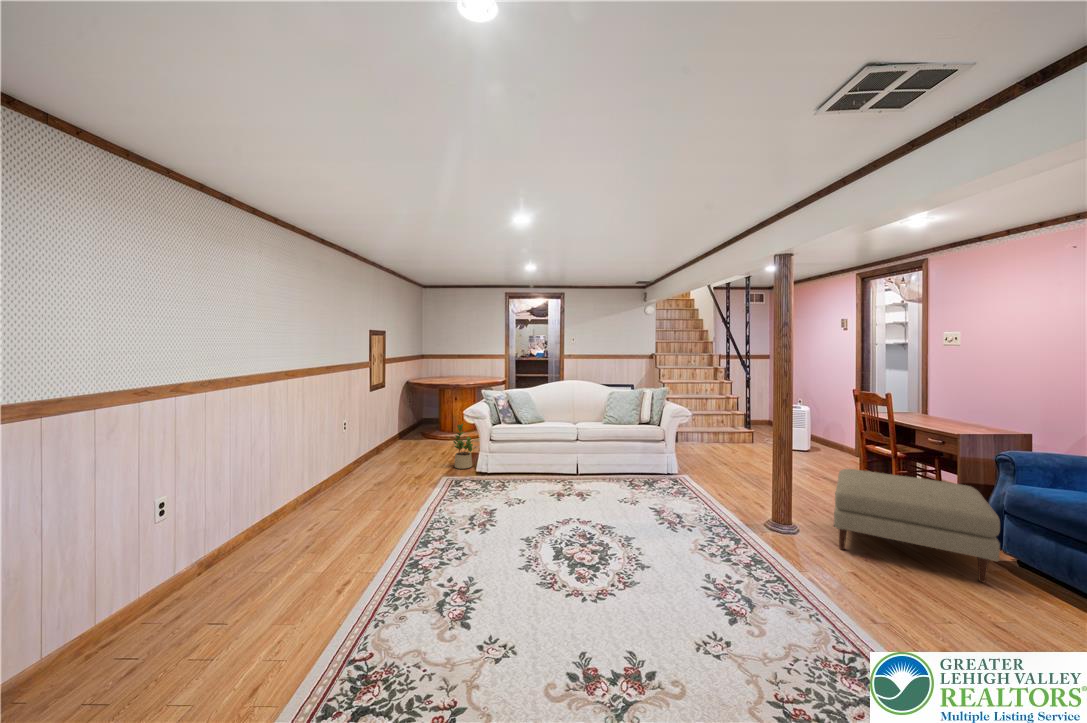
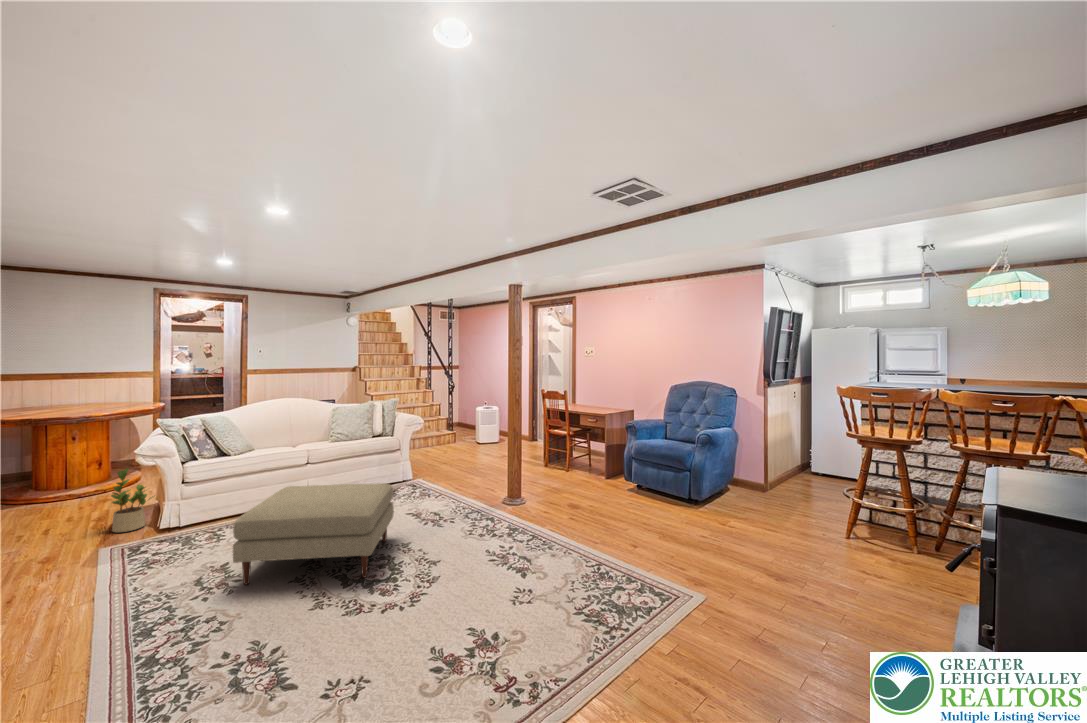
ottoman: present [834,469,1000,582] -> present [233,483,394,585]

